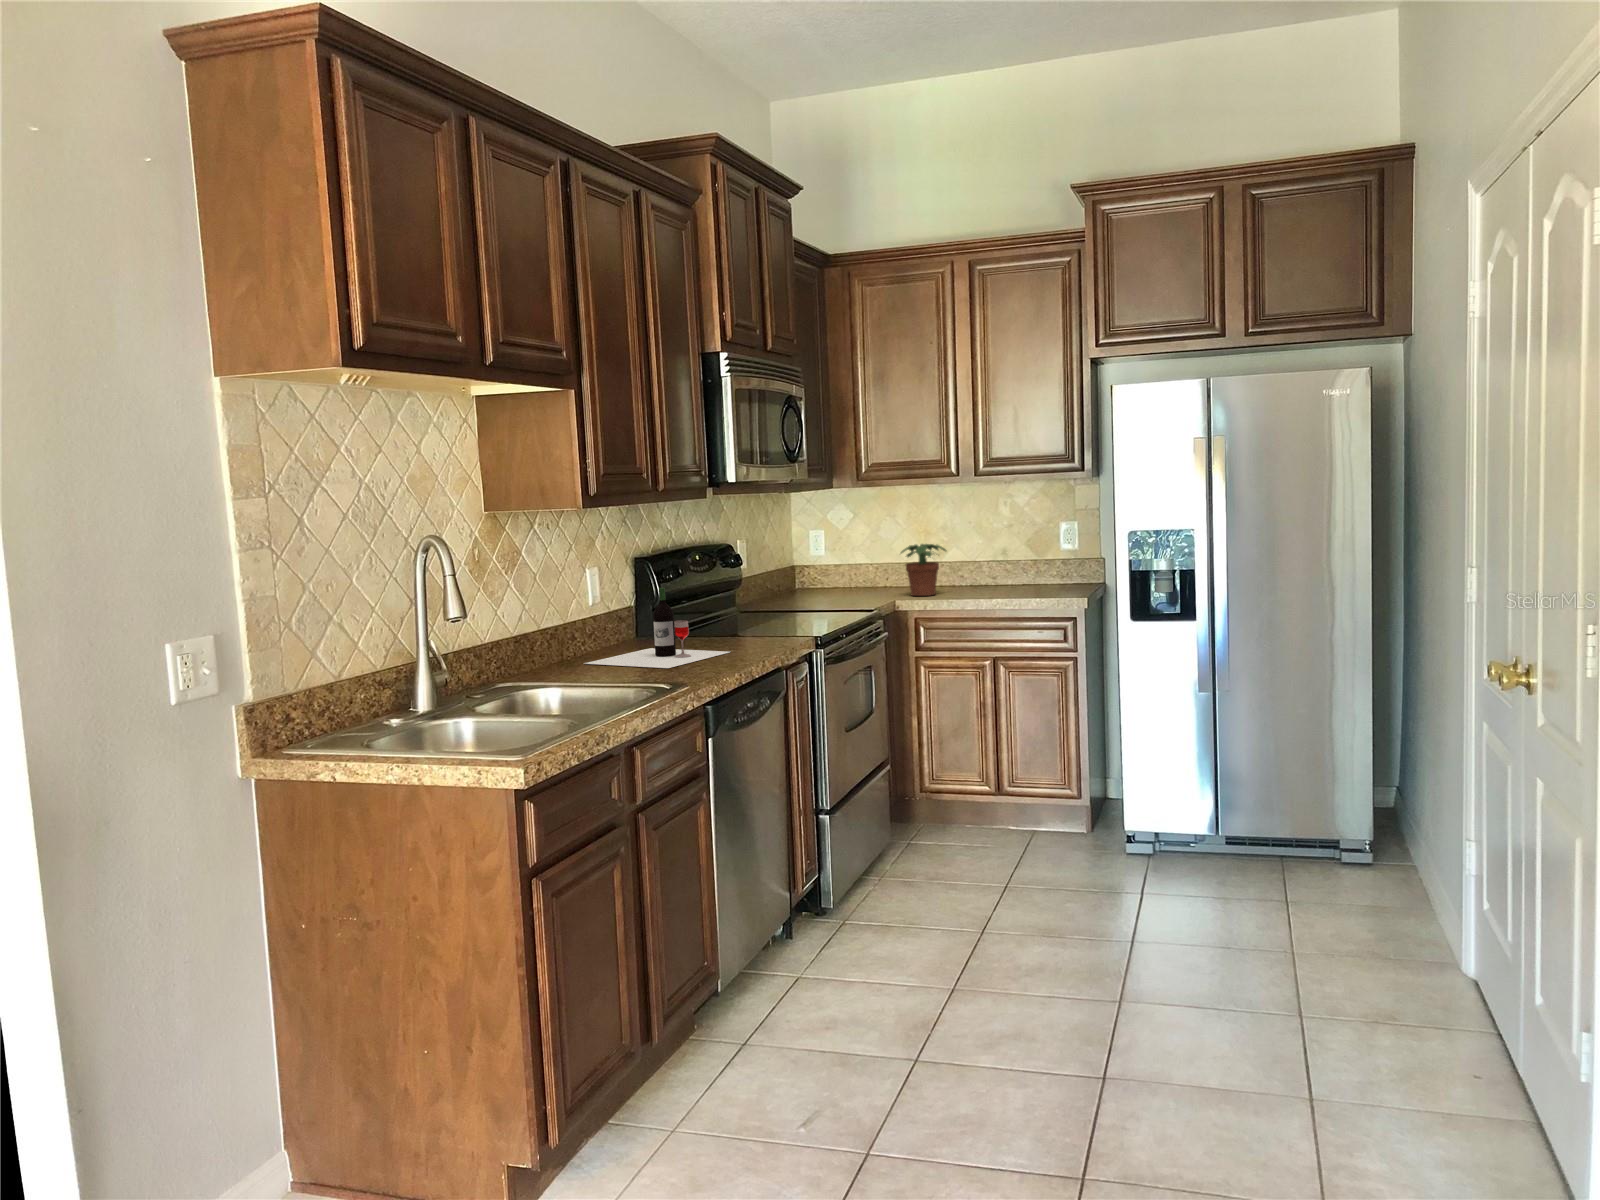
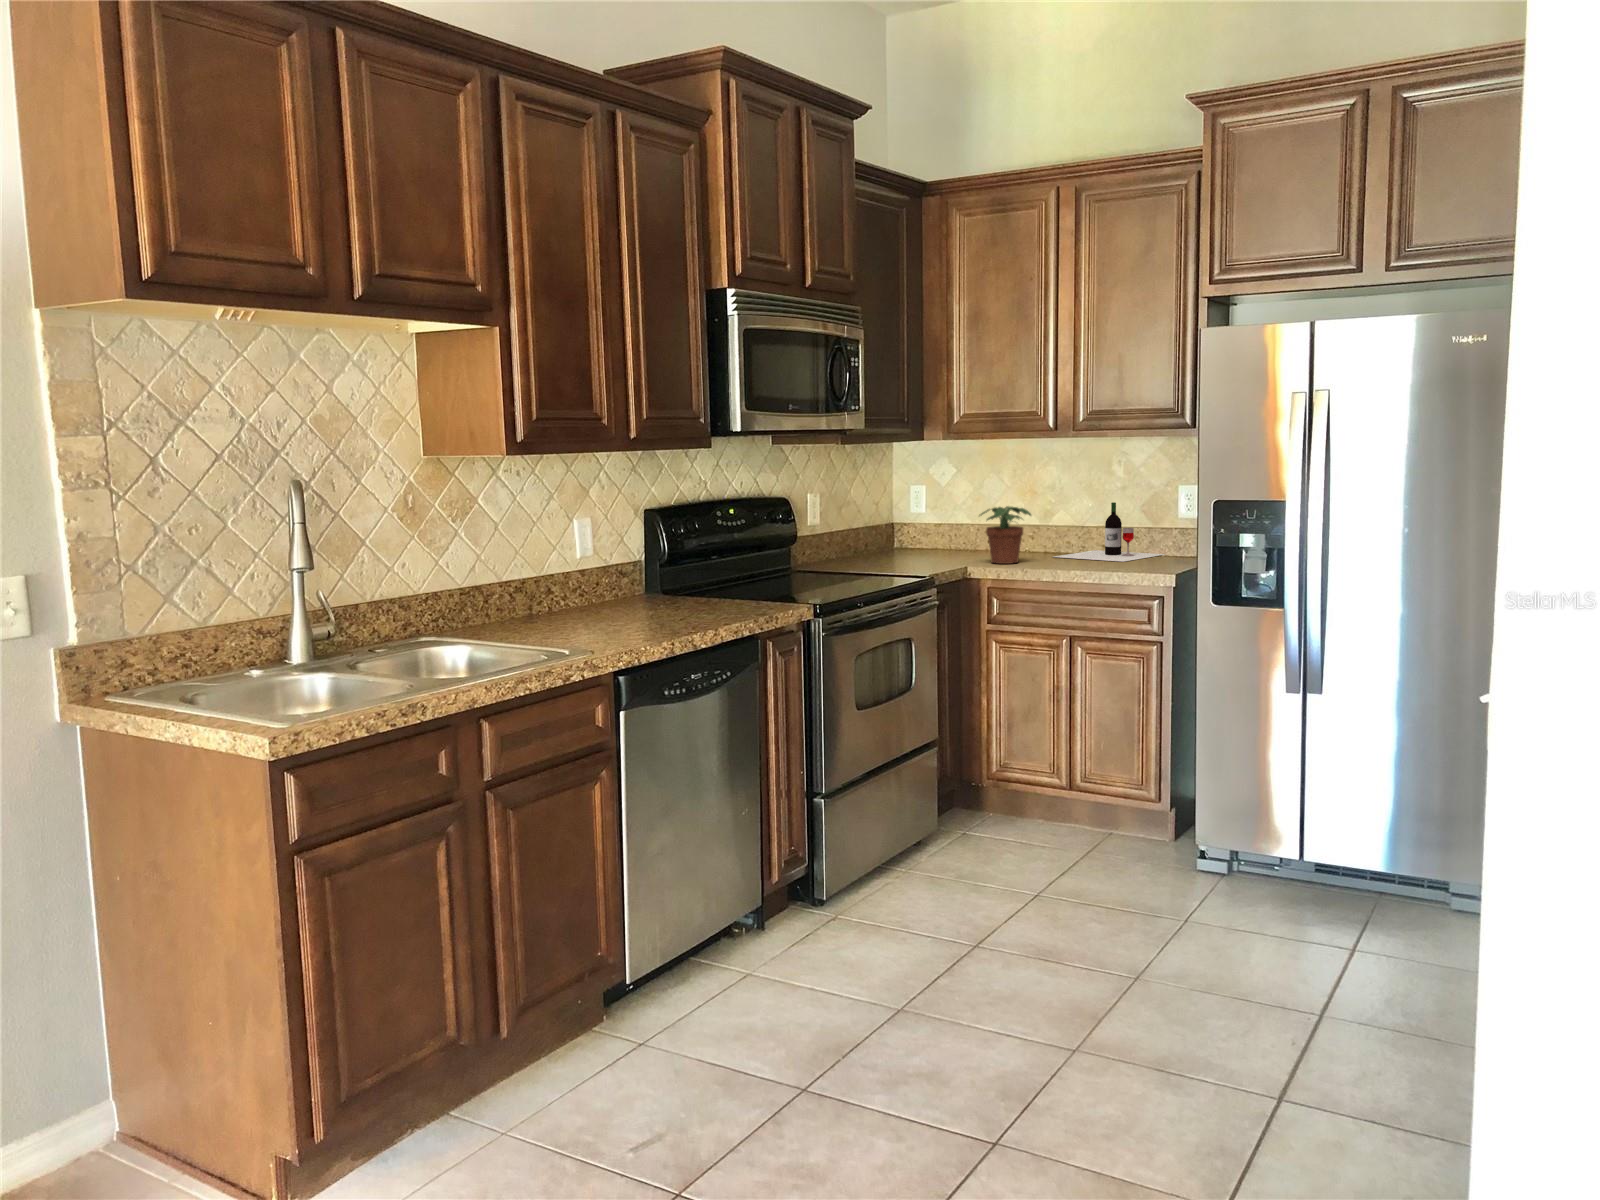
wine bottle: present [585,588,729,668] -> present [1054,502,1164,562]

